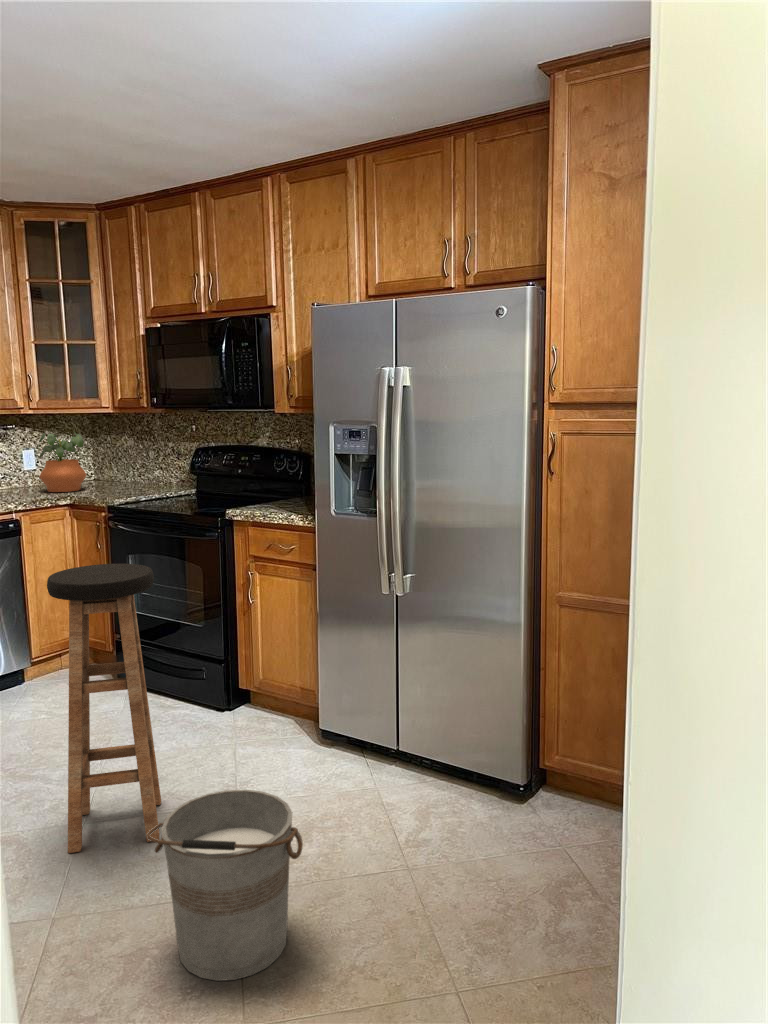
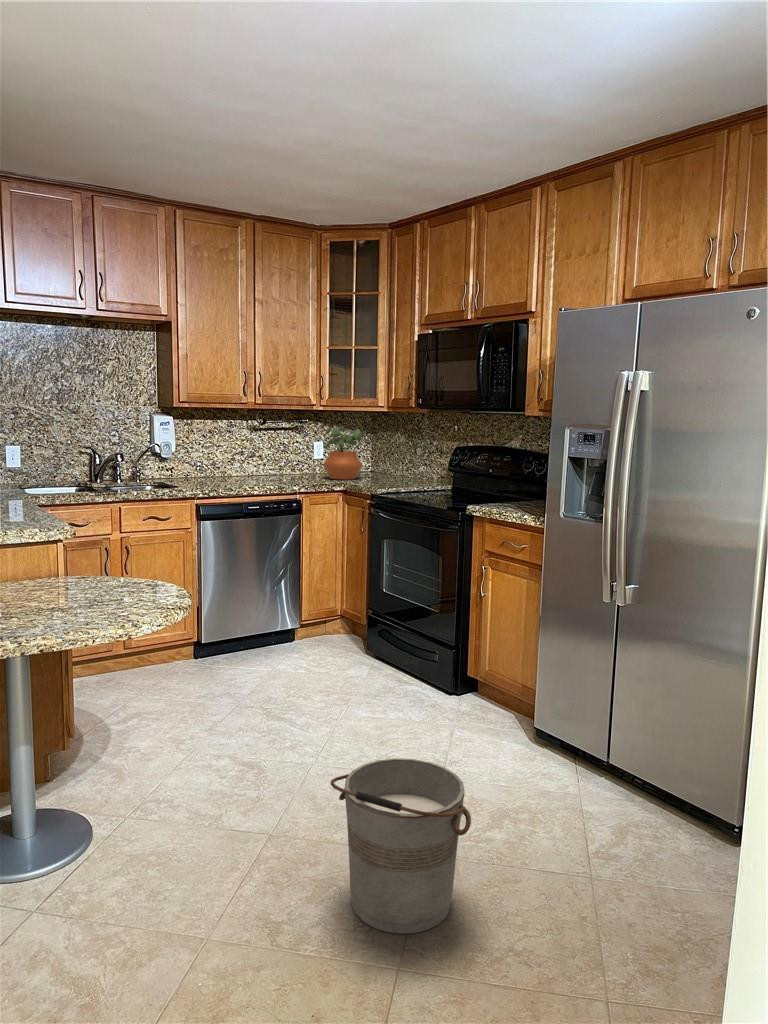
bar stool: present [47,564,161,853] -> none [287,541,381,795]

